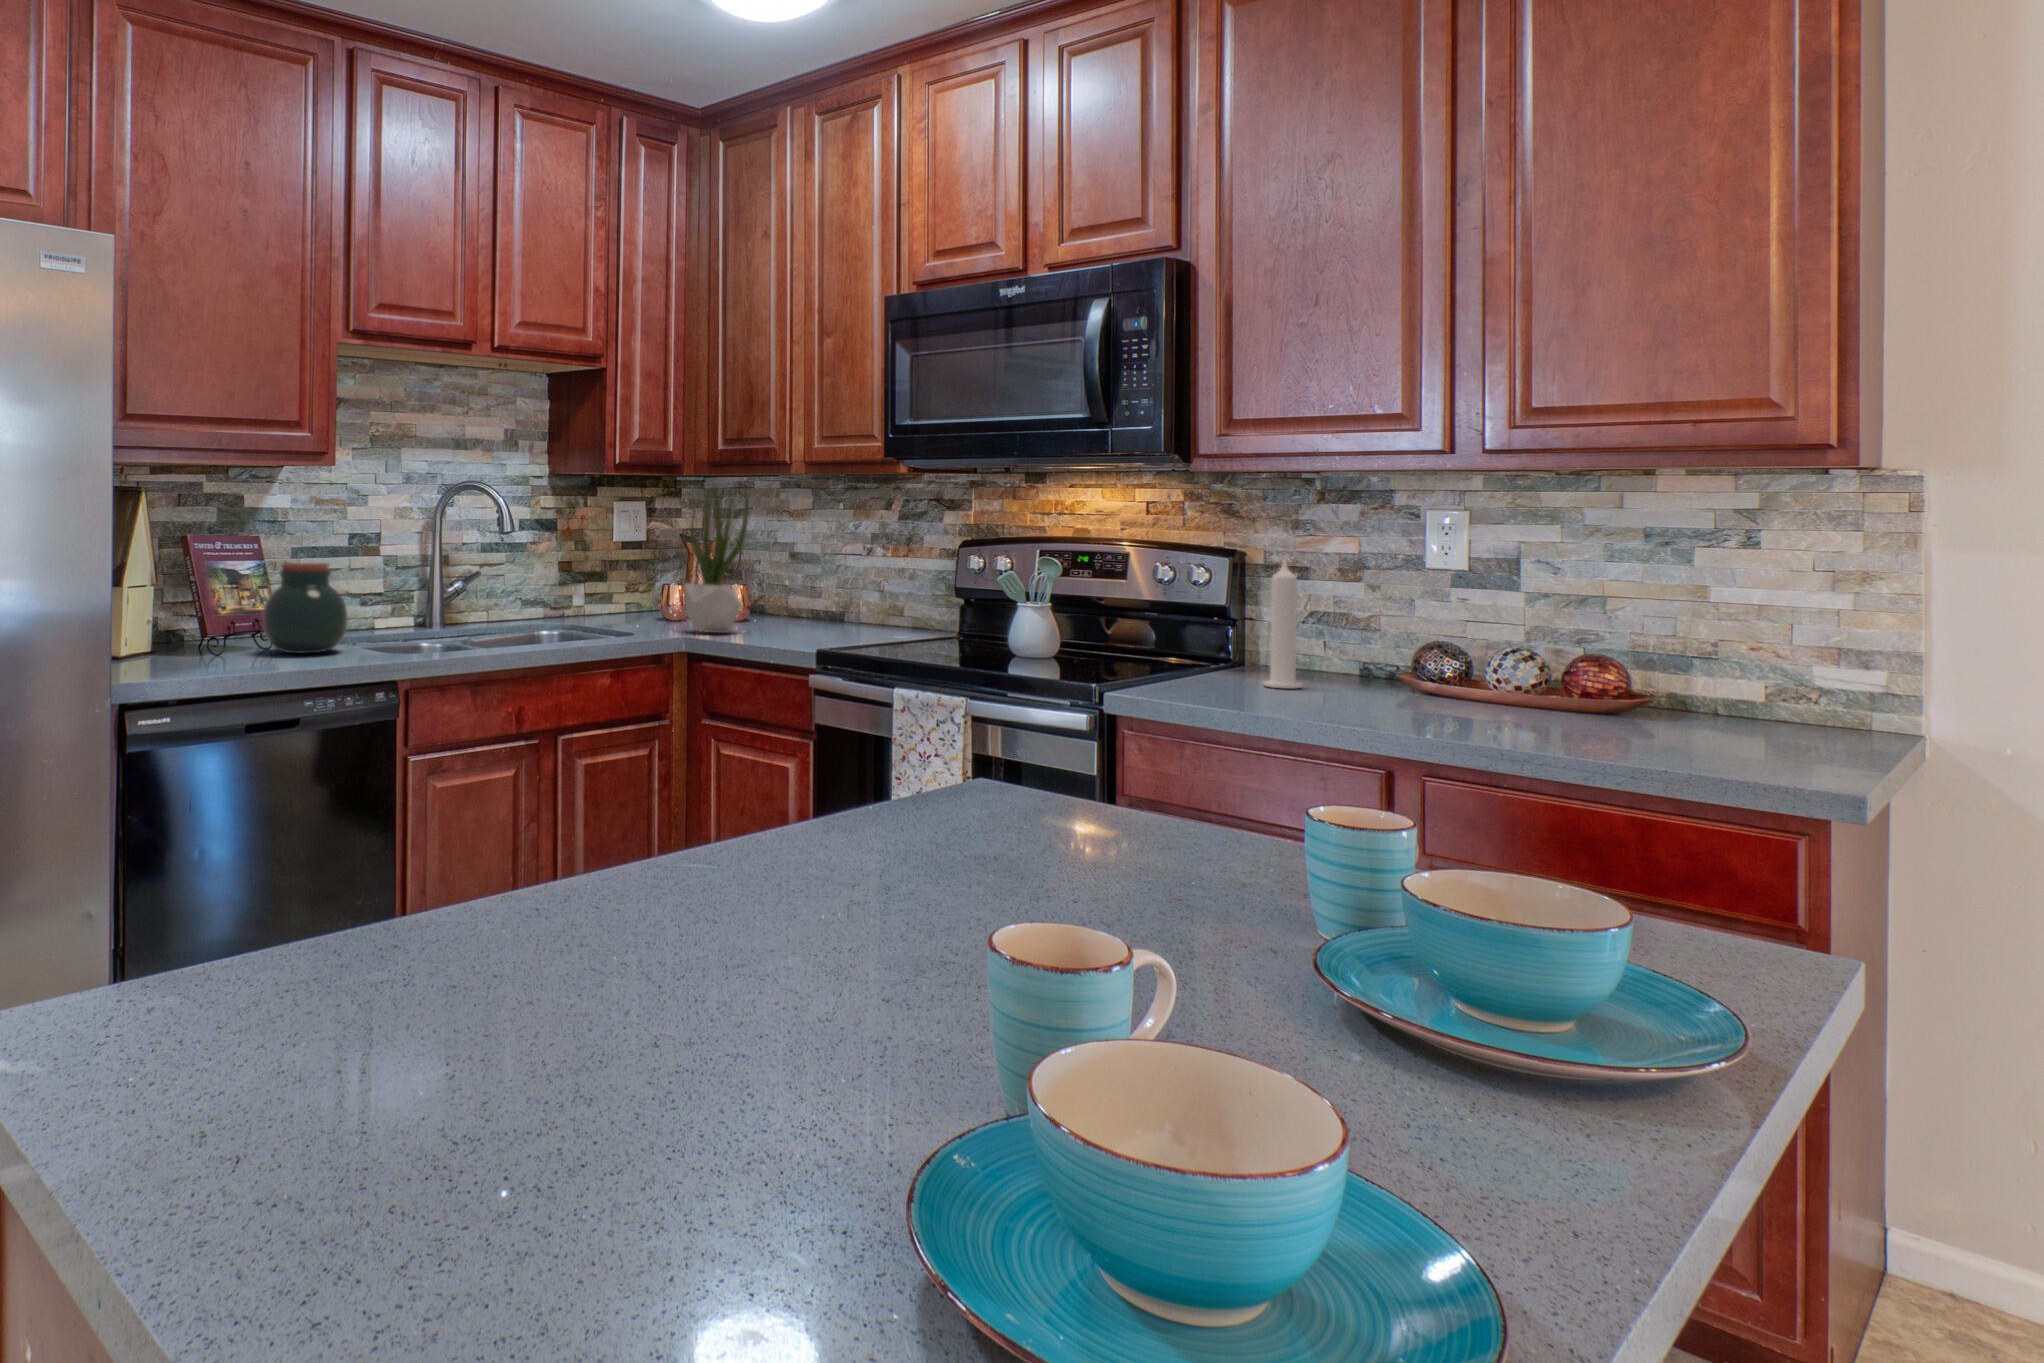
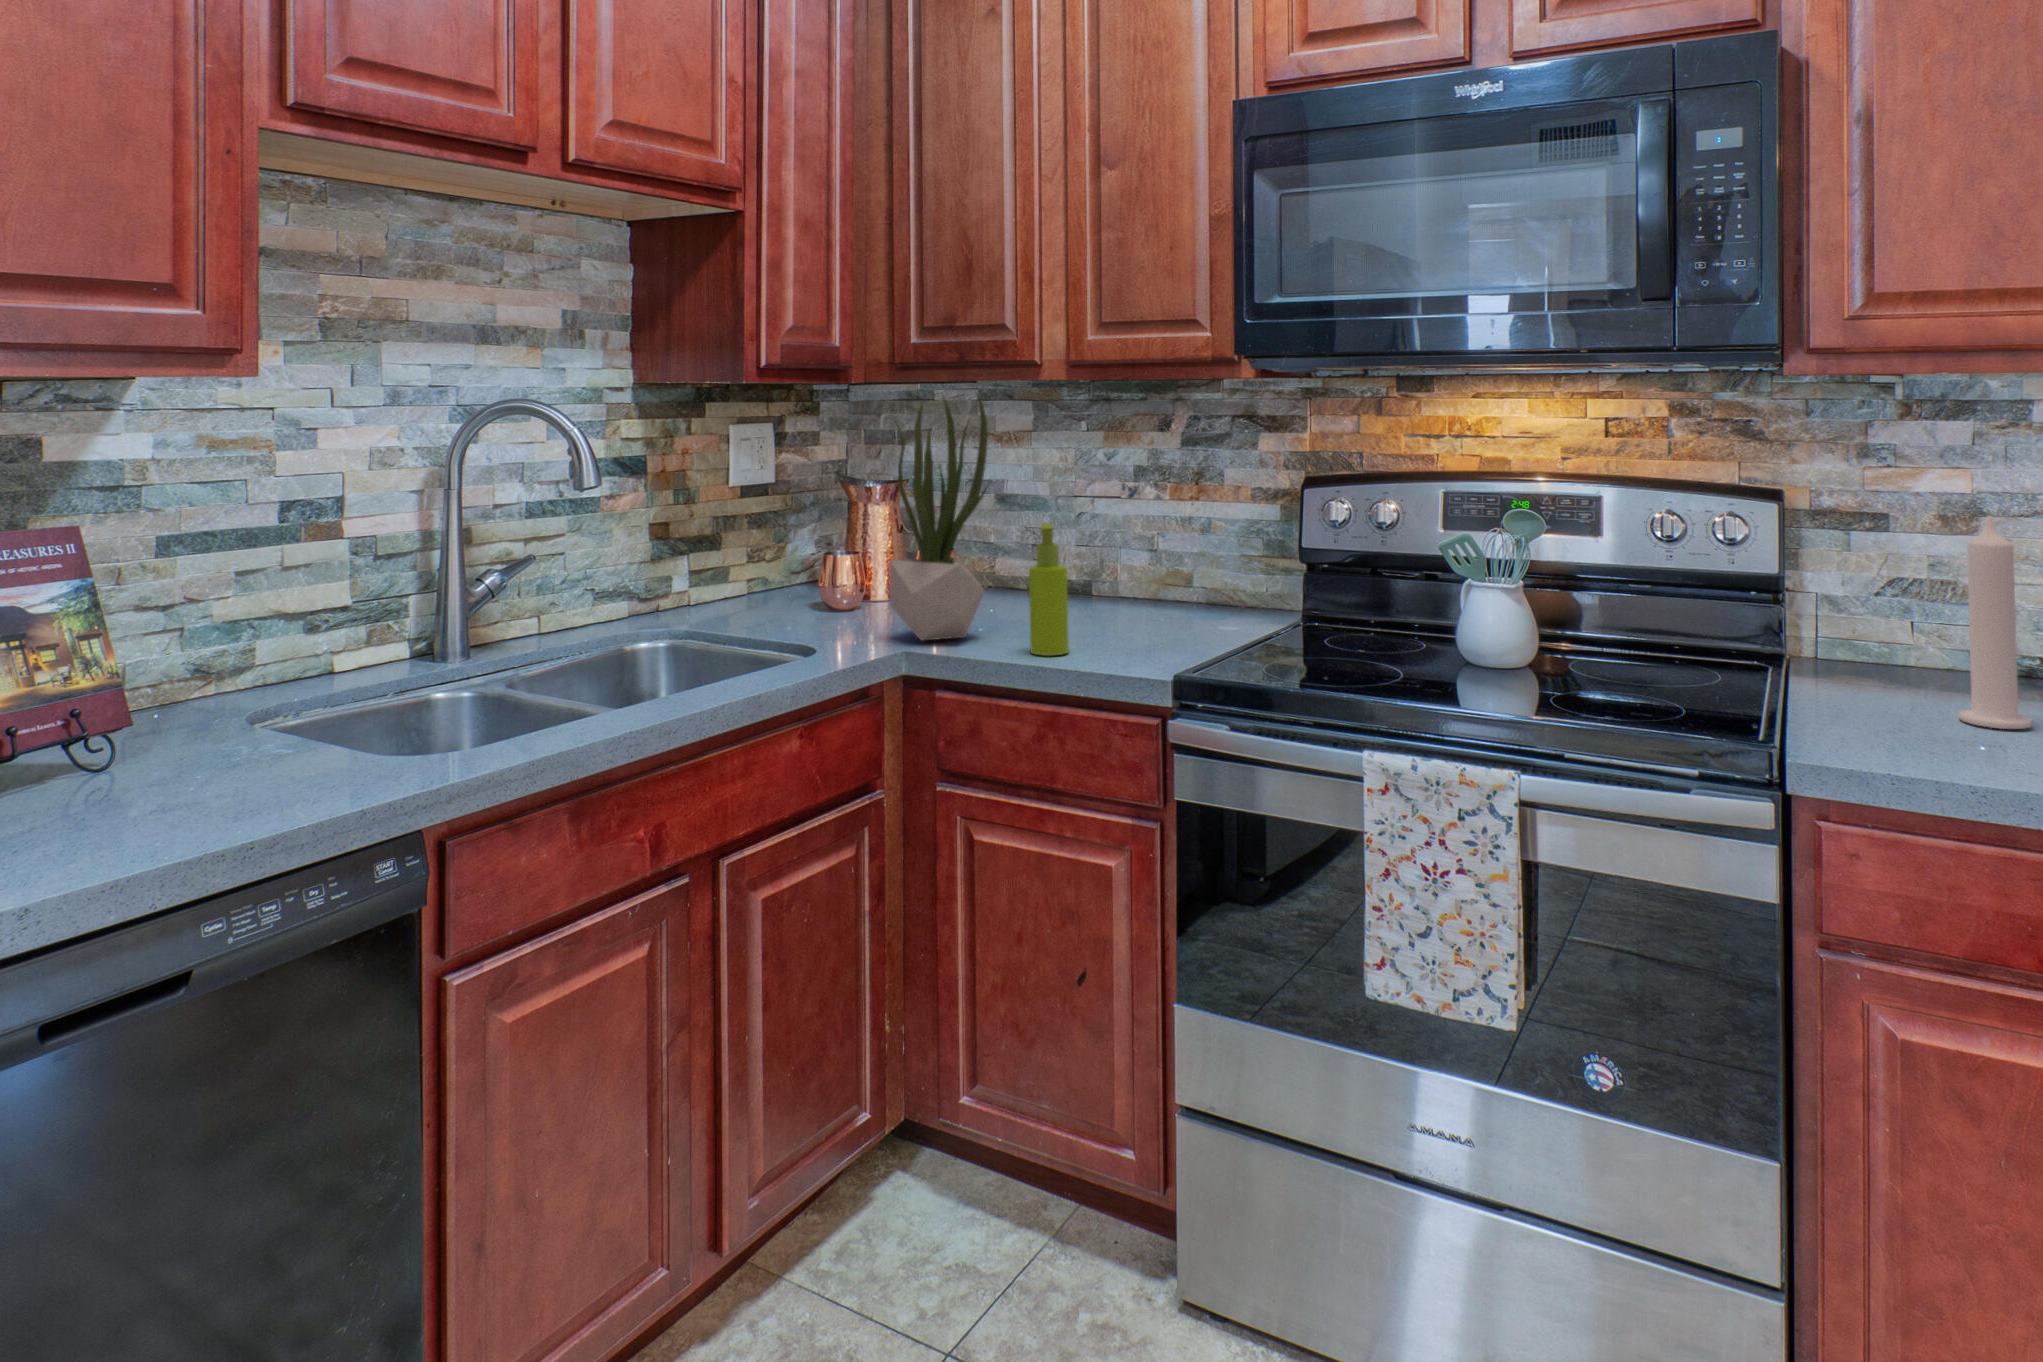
soap dispenser: none [758,561,781,641] -> present [1029,523,1069,656]
jar: present [263,563,348,654] -> none [83,581,289,787]

